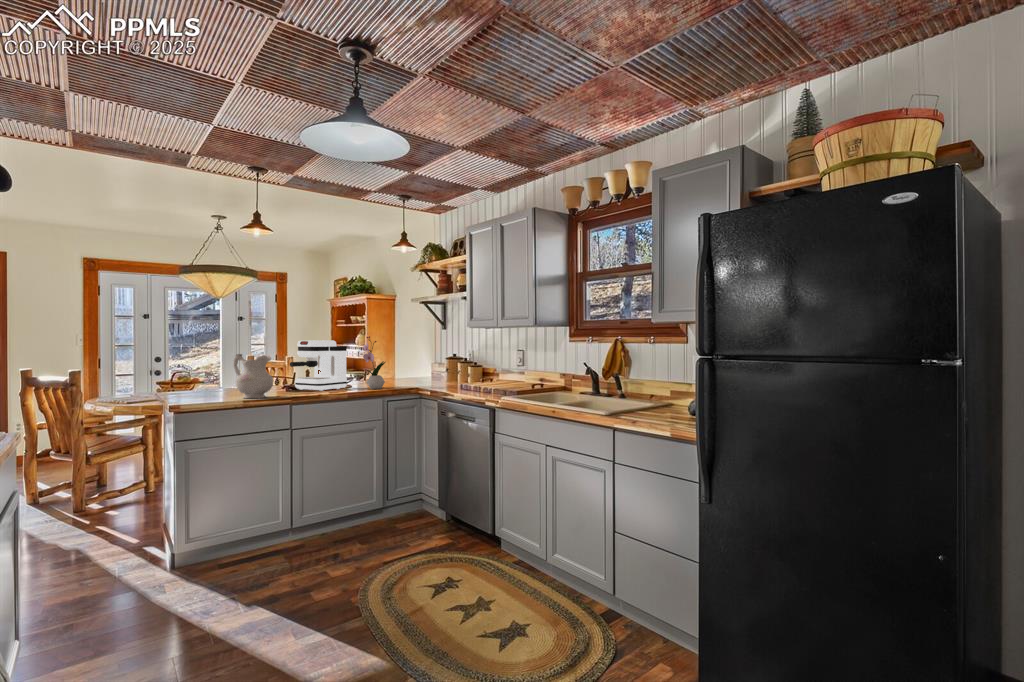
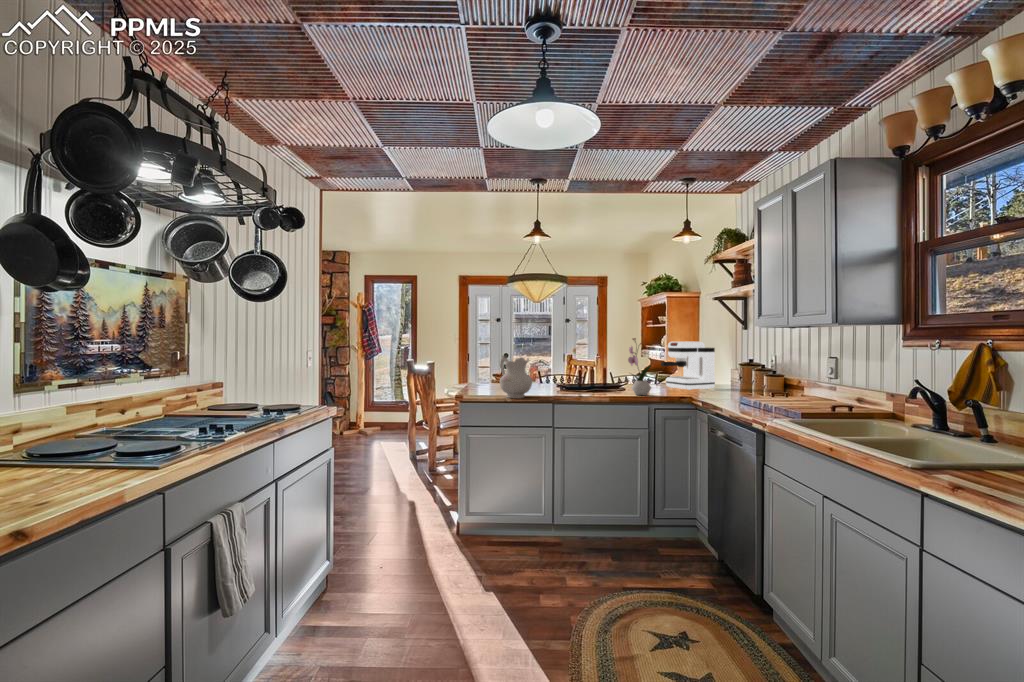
coffee maker: present [290,340,347,391] -> present [661,342,715,390]

